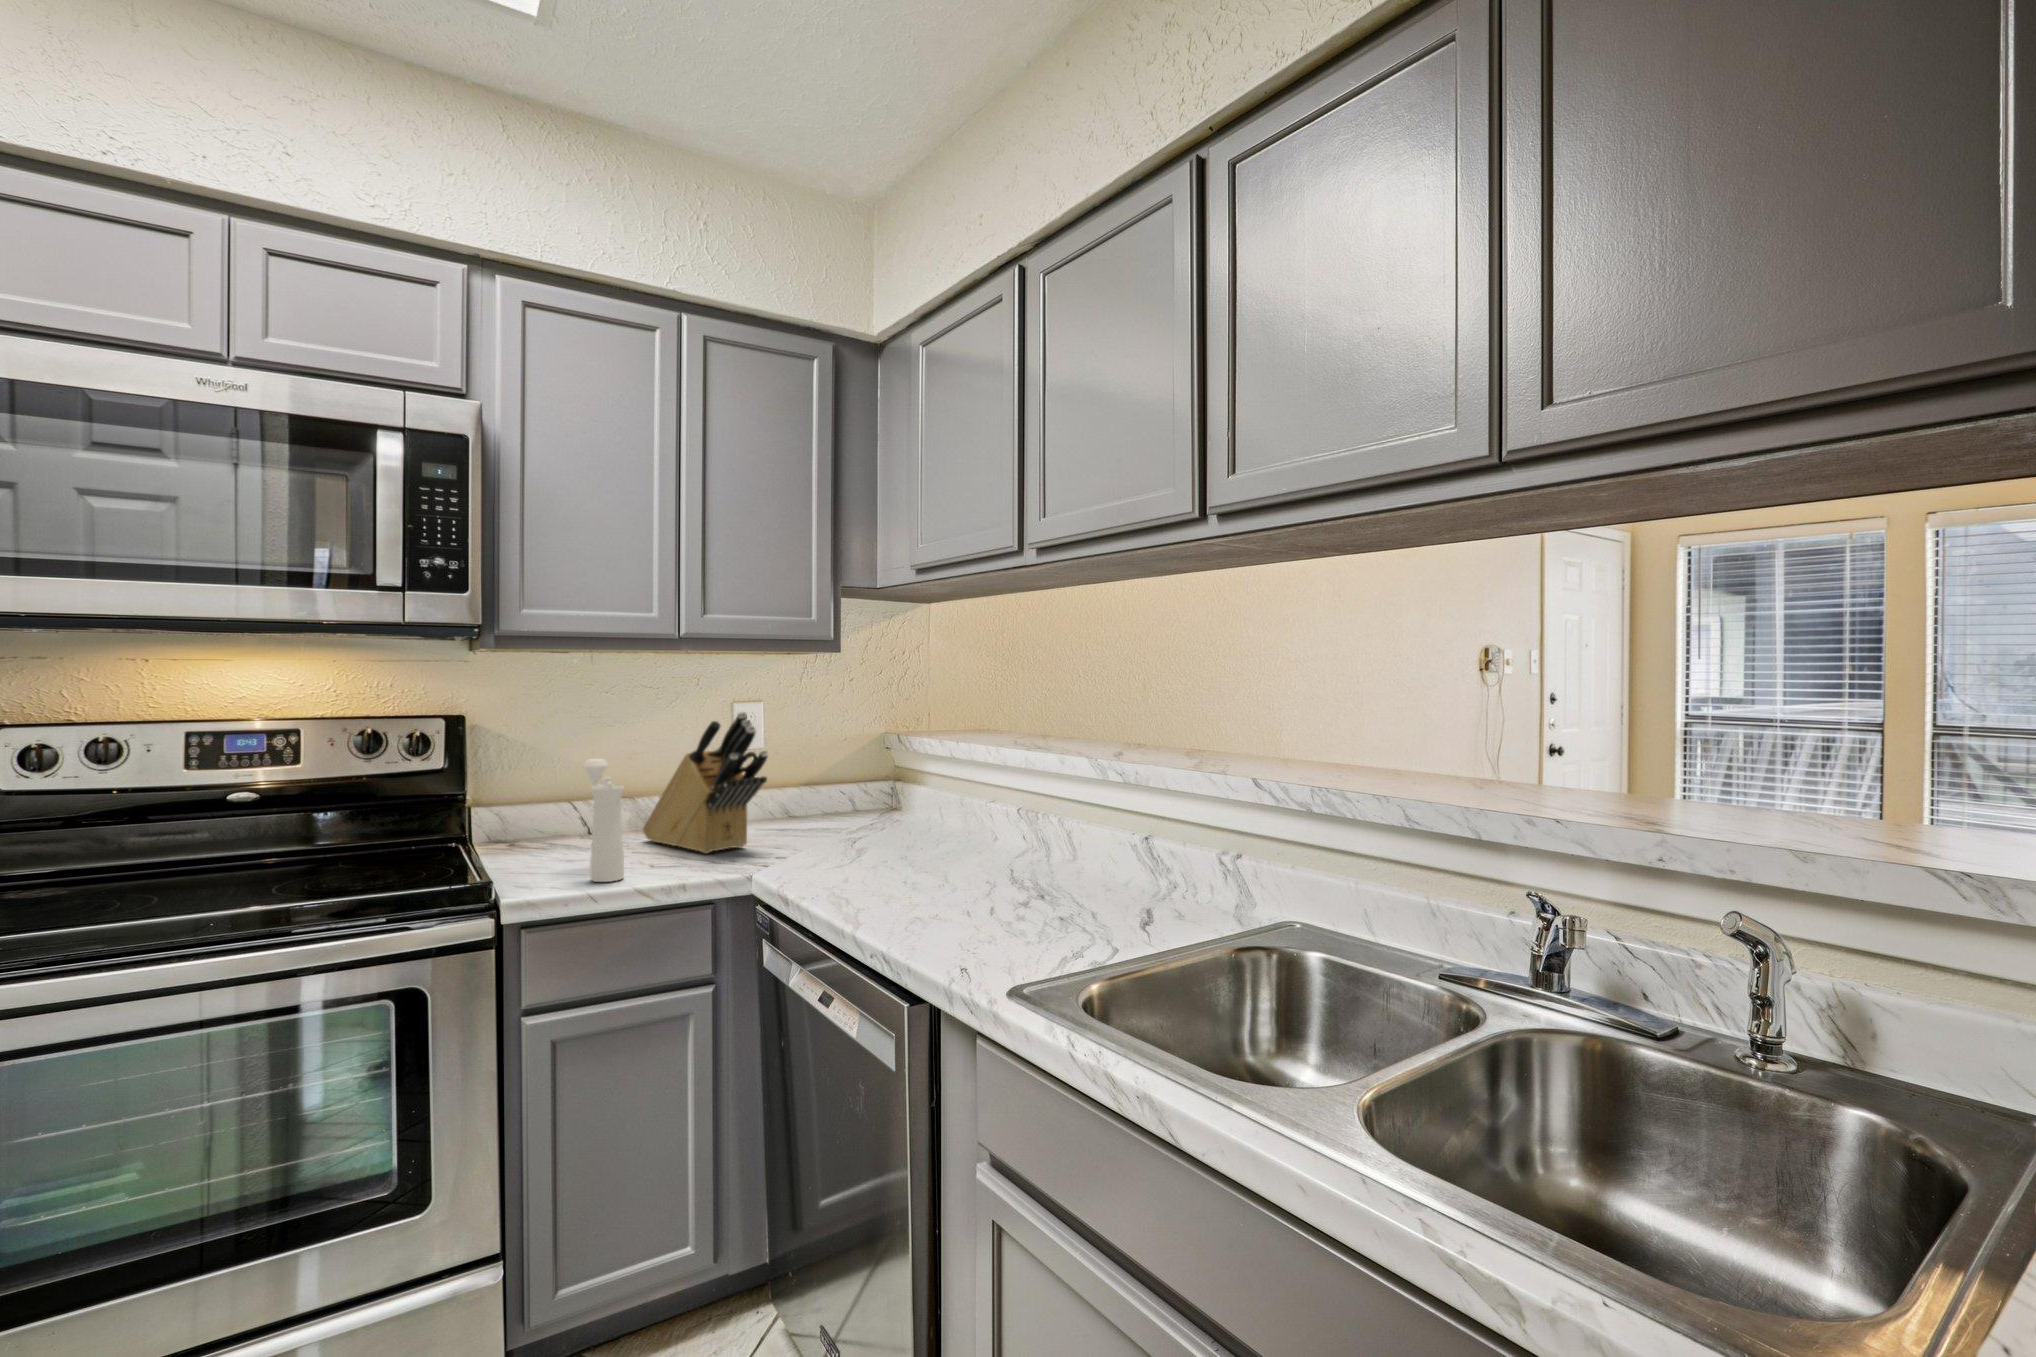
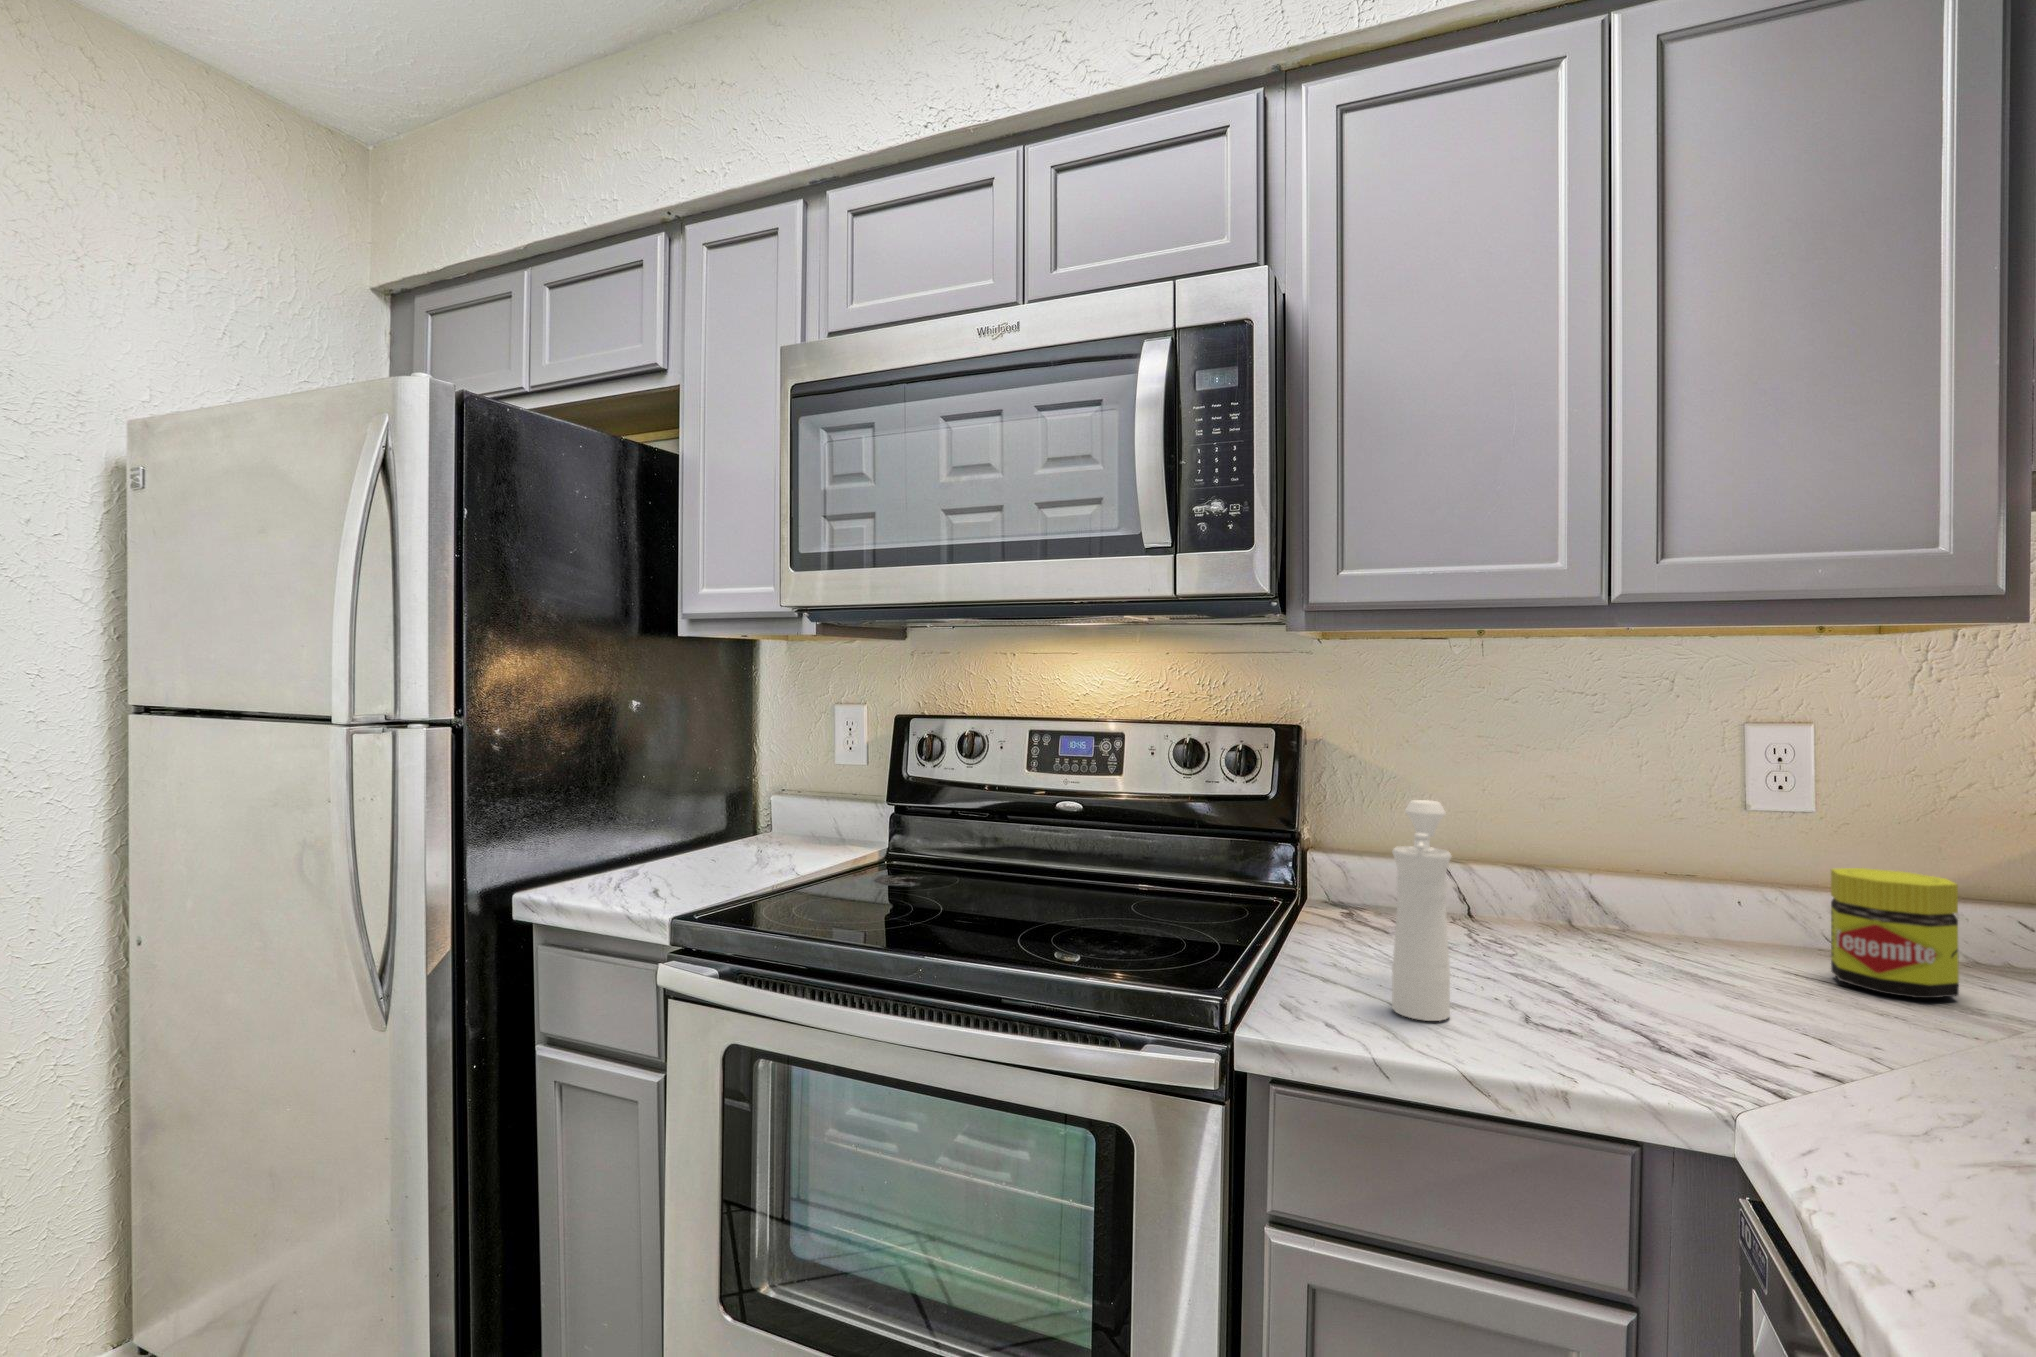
knife block: present [643,712,768,853] -> none [1549,735,1793,1009]
jar: none [770,773,816,831] -> present [1831,868,1959,998]

